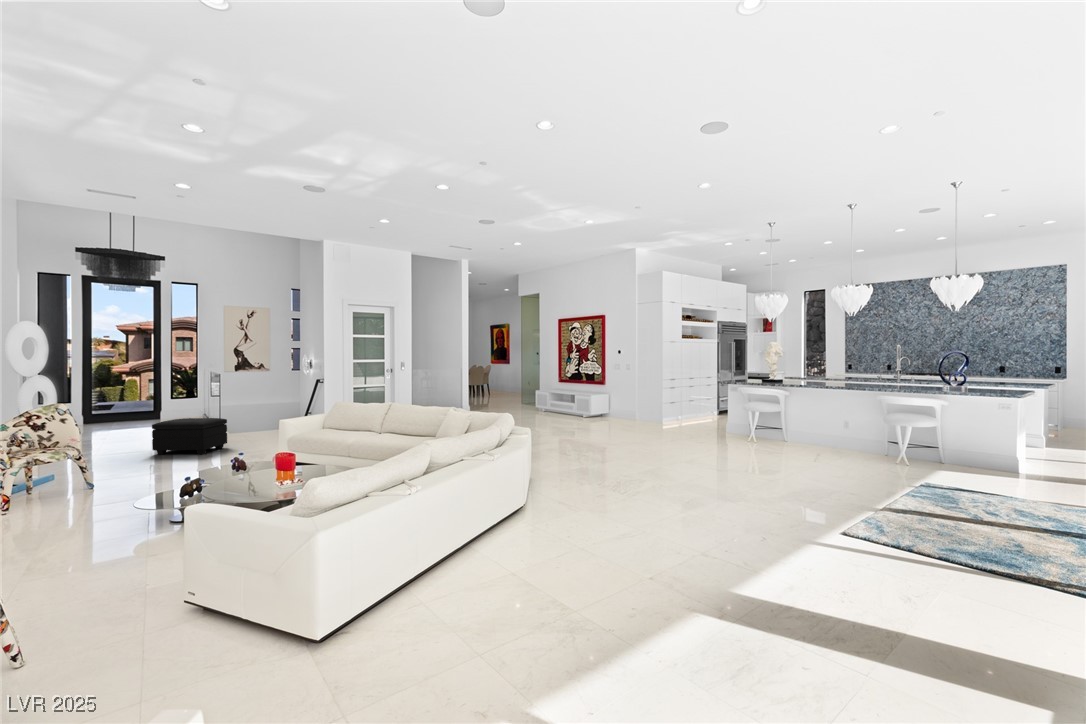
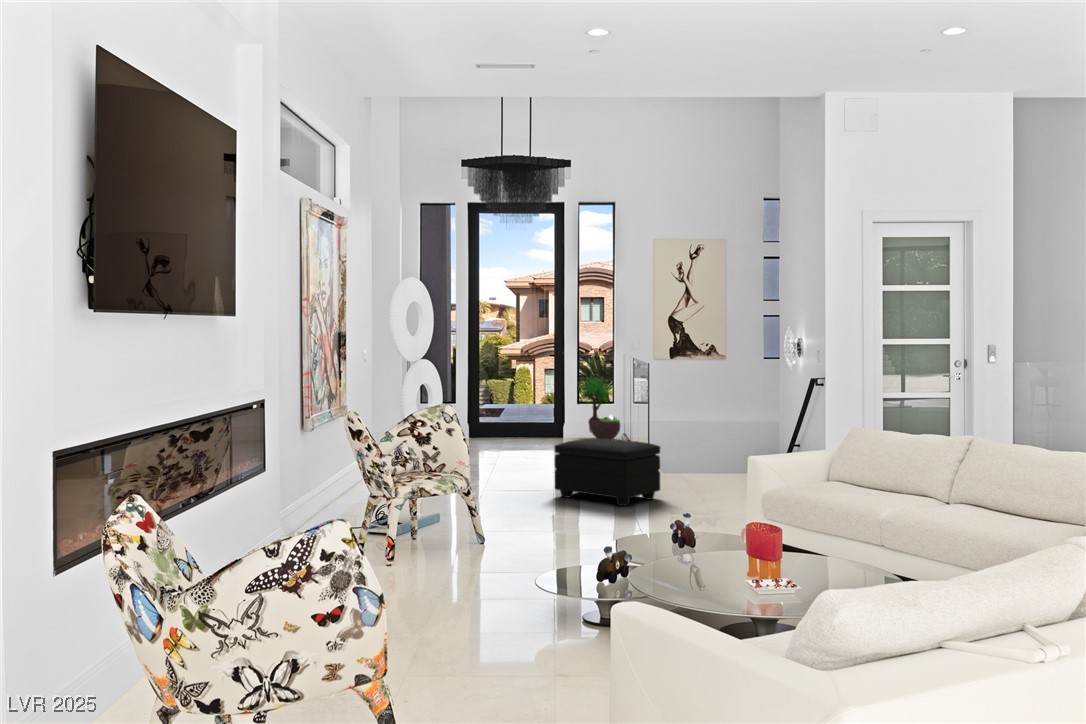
potted tree: none [174,379,207,421] -> present [580,374,620,439]

